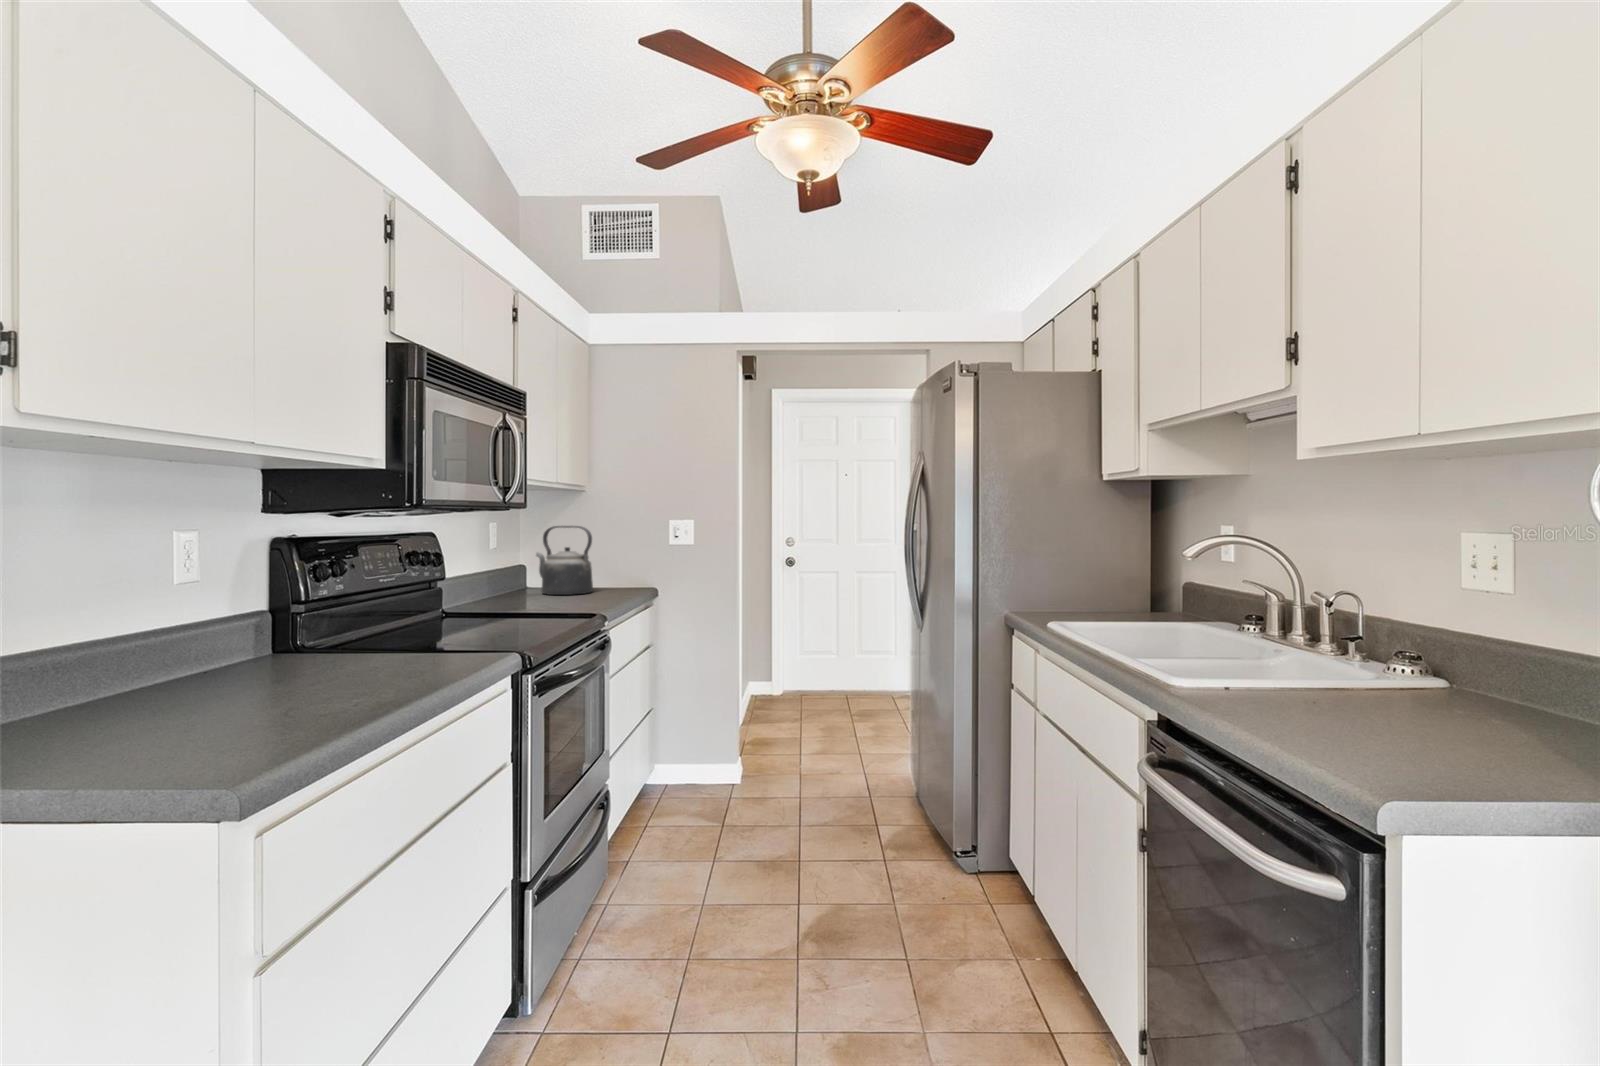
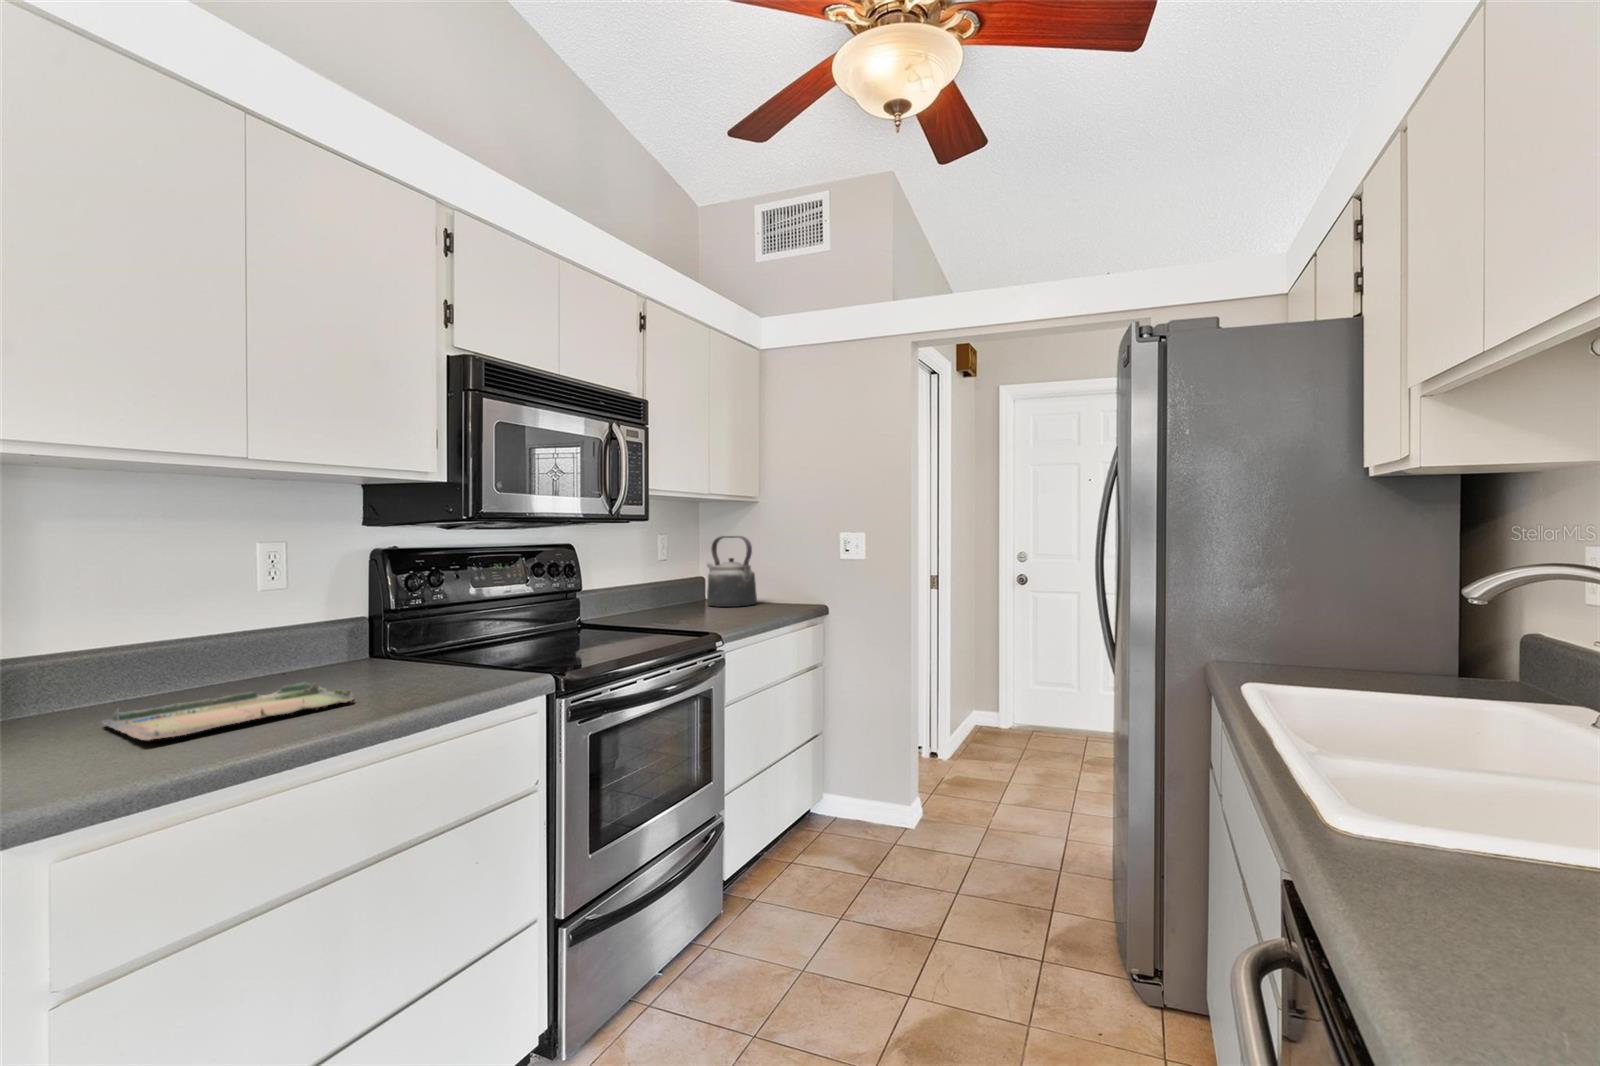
tray: none [107,666,378,727] -> present [102,682,353,741]

